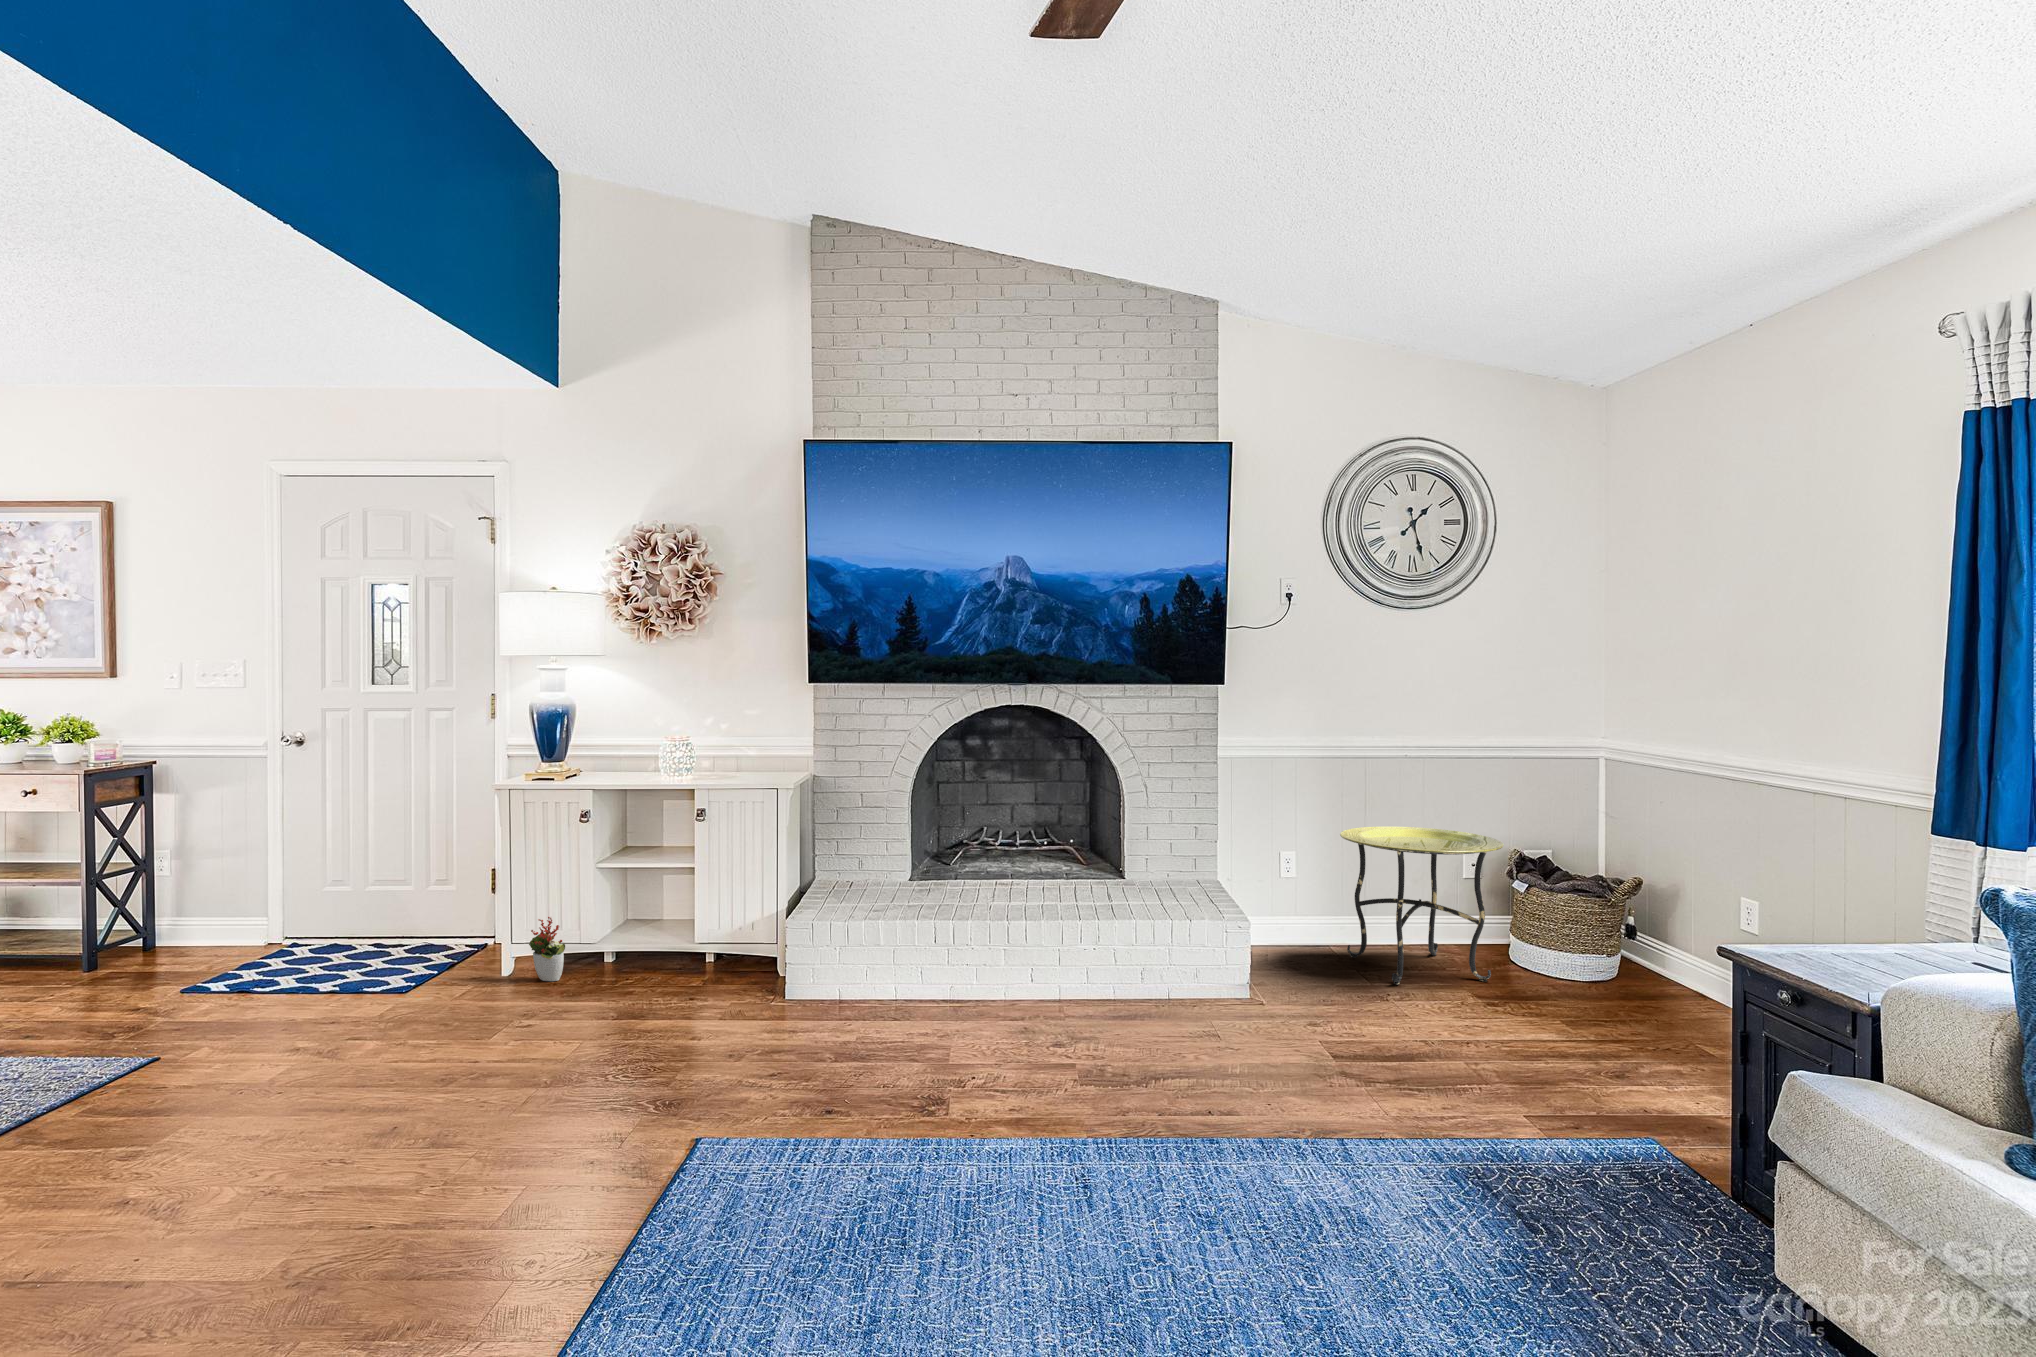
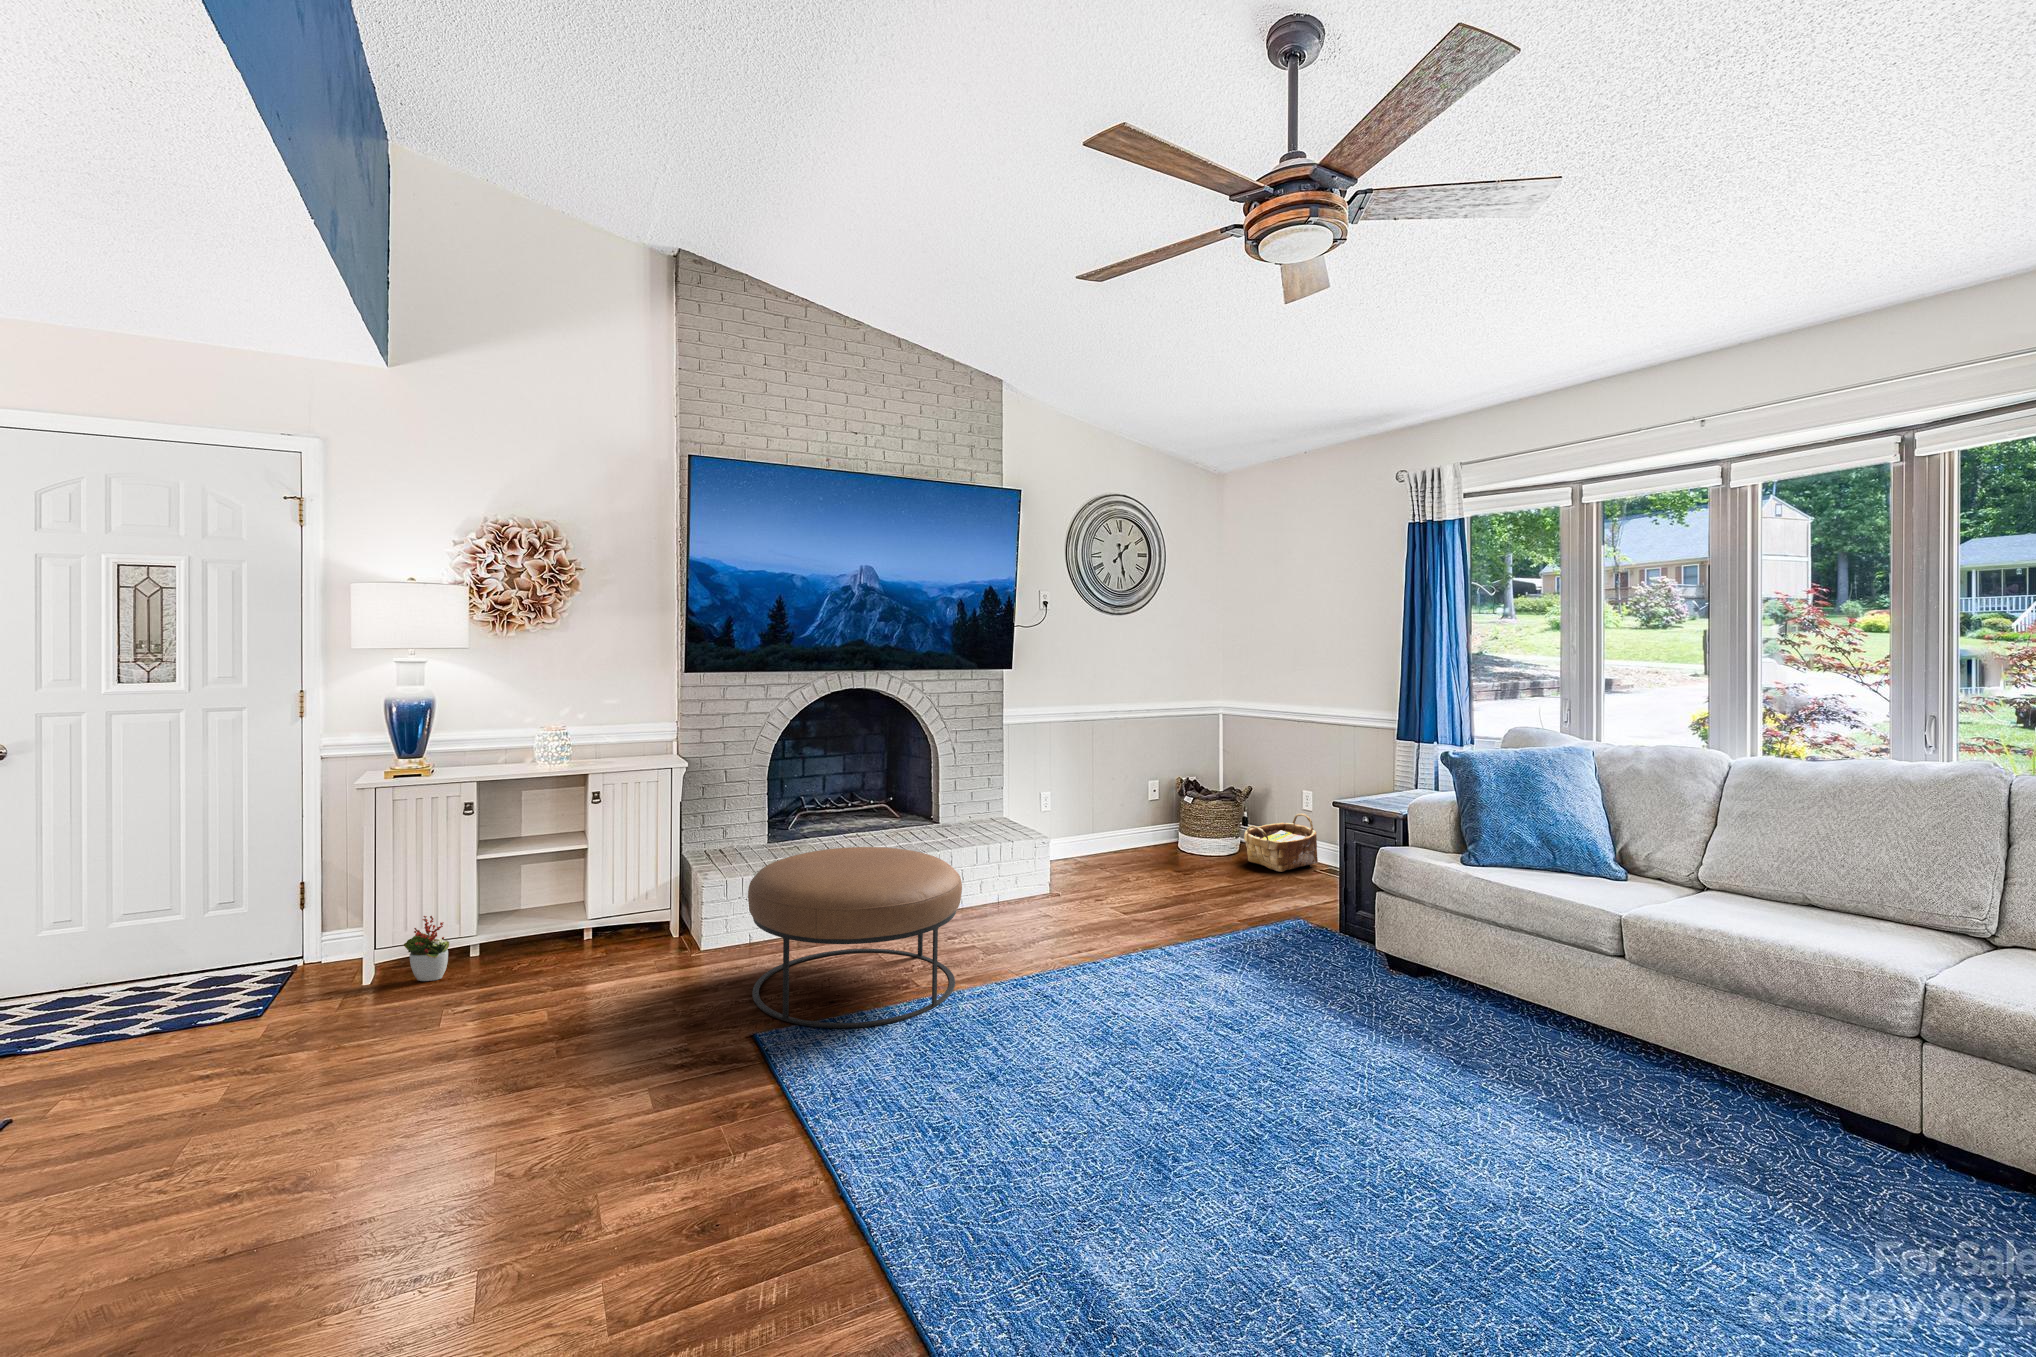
side table: present [1340,827,1504,985] -> none [1086,766,1190,874]
ottoman: none [753,895,1009,1115] -> present [748,847,962,1028]
woven basket: none [1596,927,1733,1017] -> present [1244,813,1318,872]

